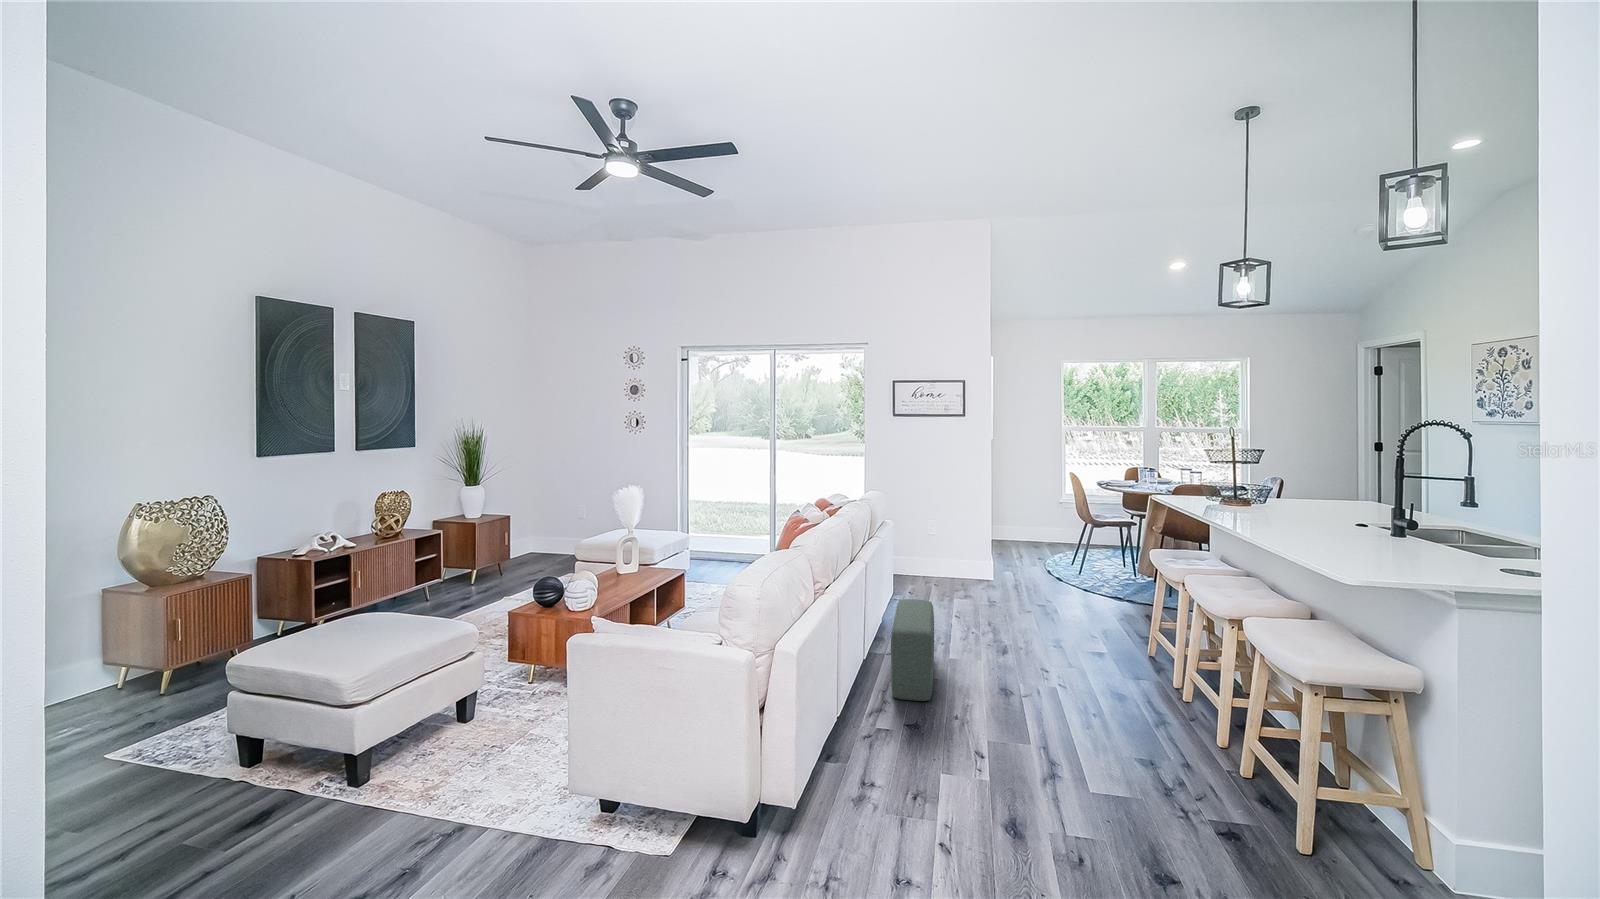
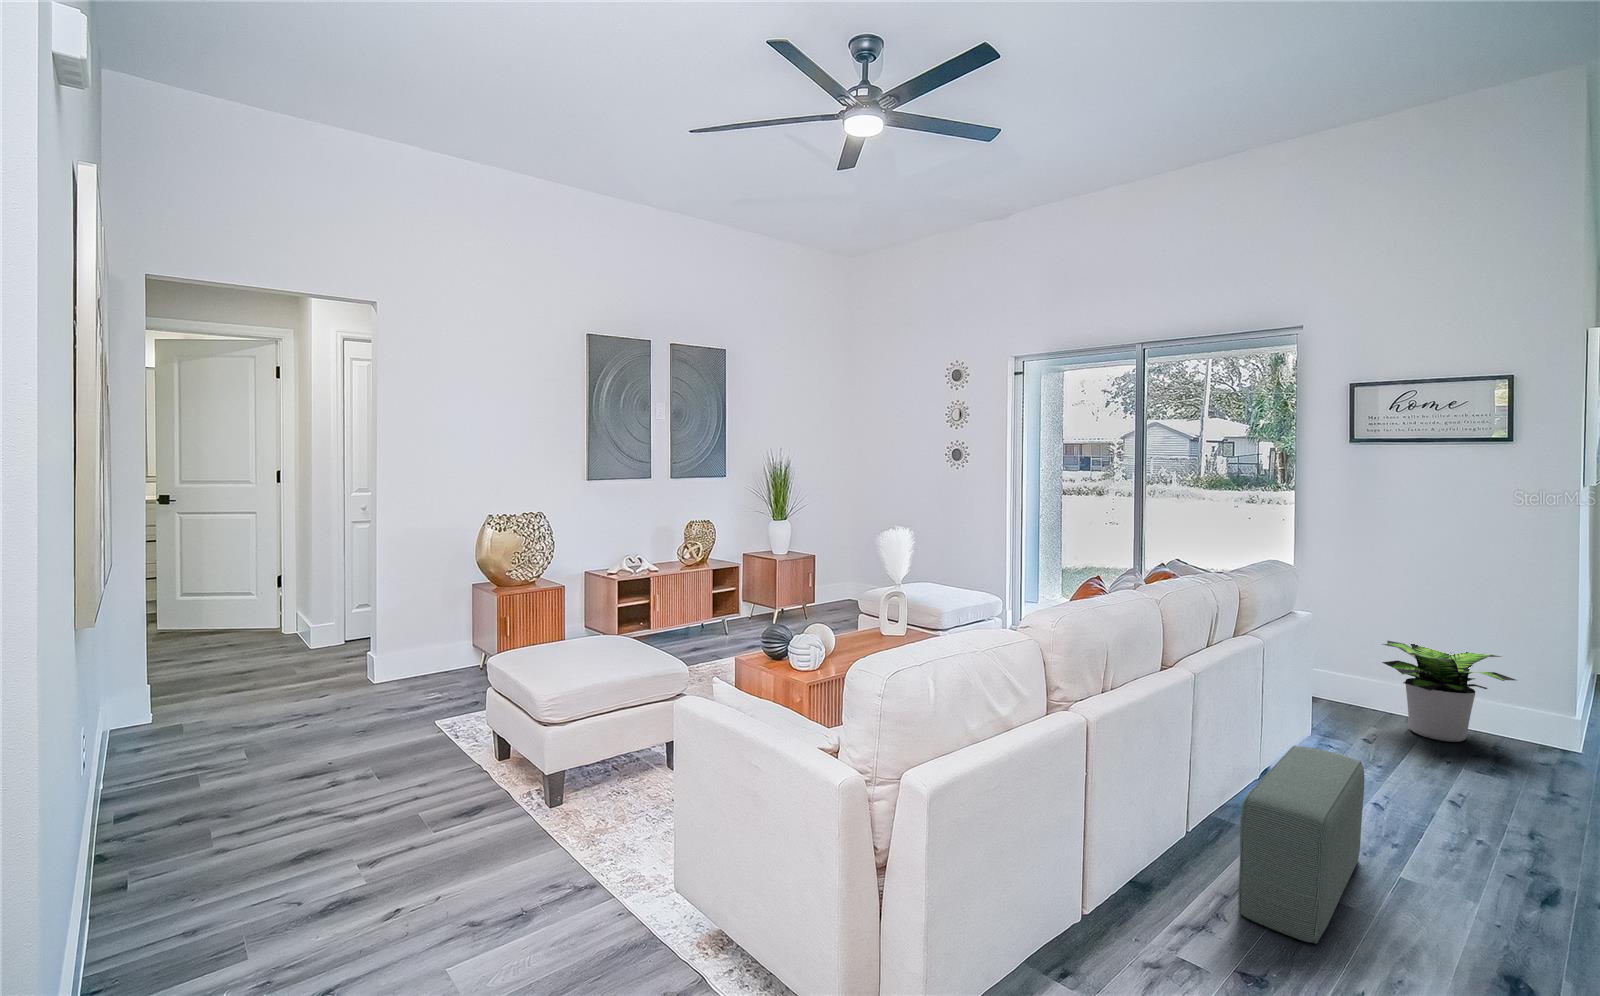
potted plant: none [913,530,973,586] -> present [1382,641,1516,742]

